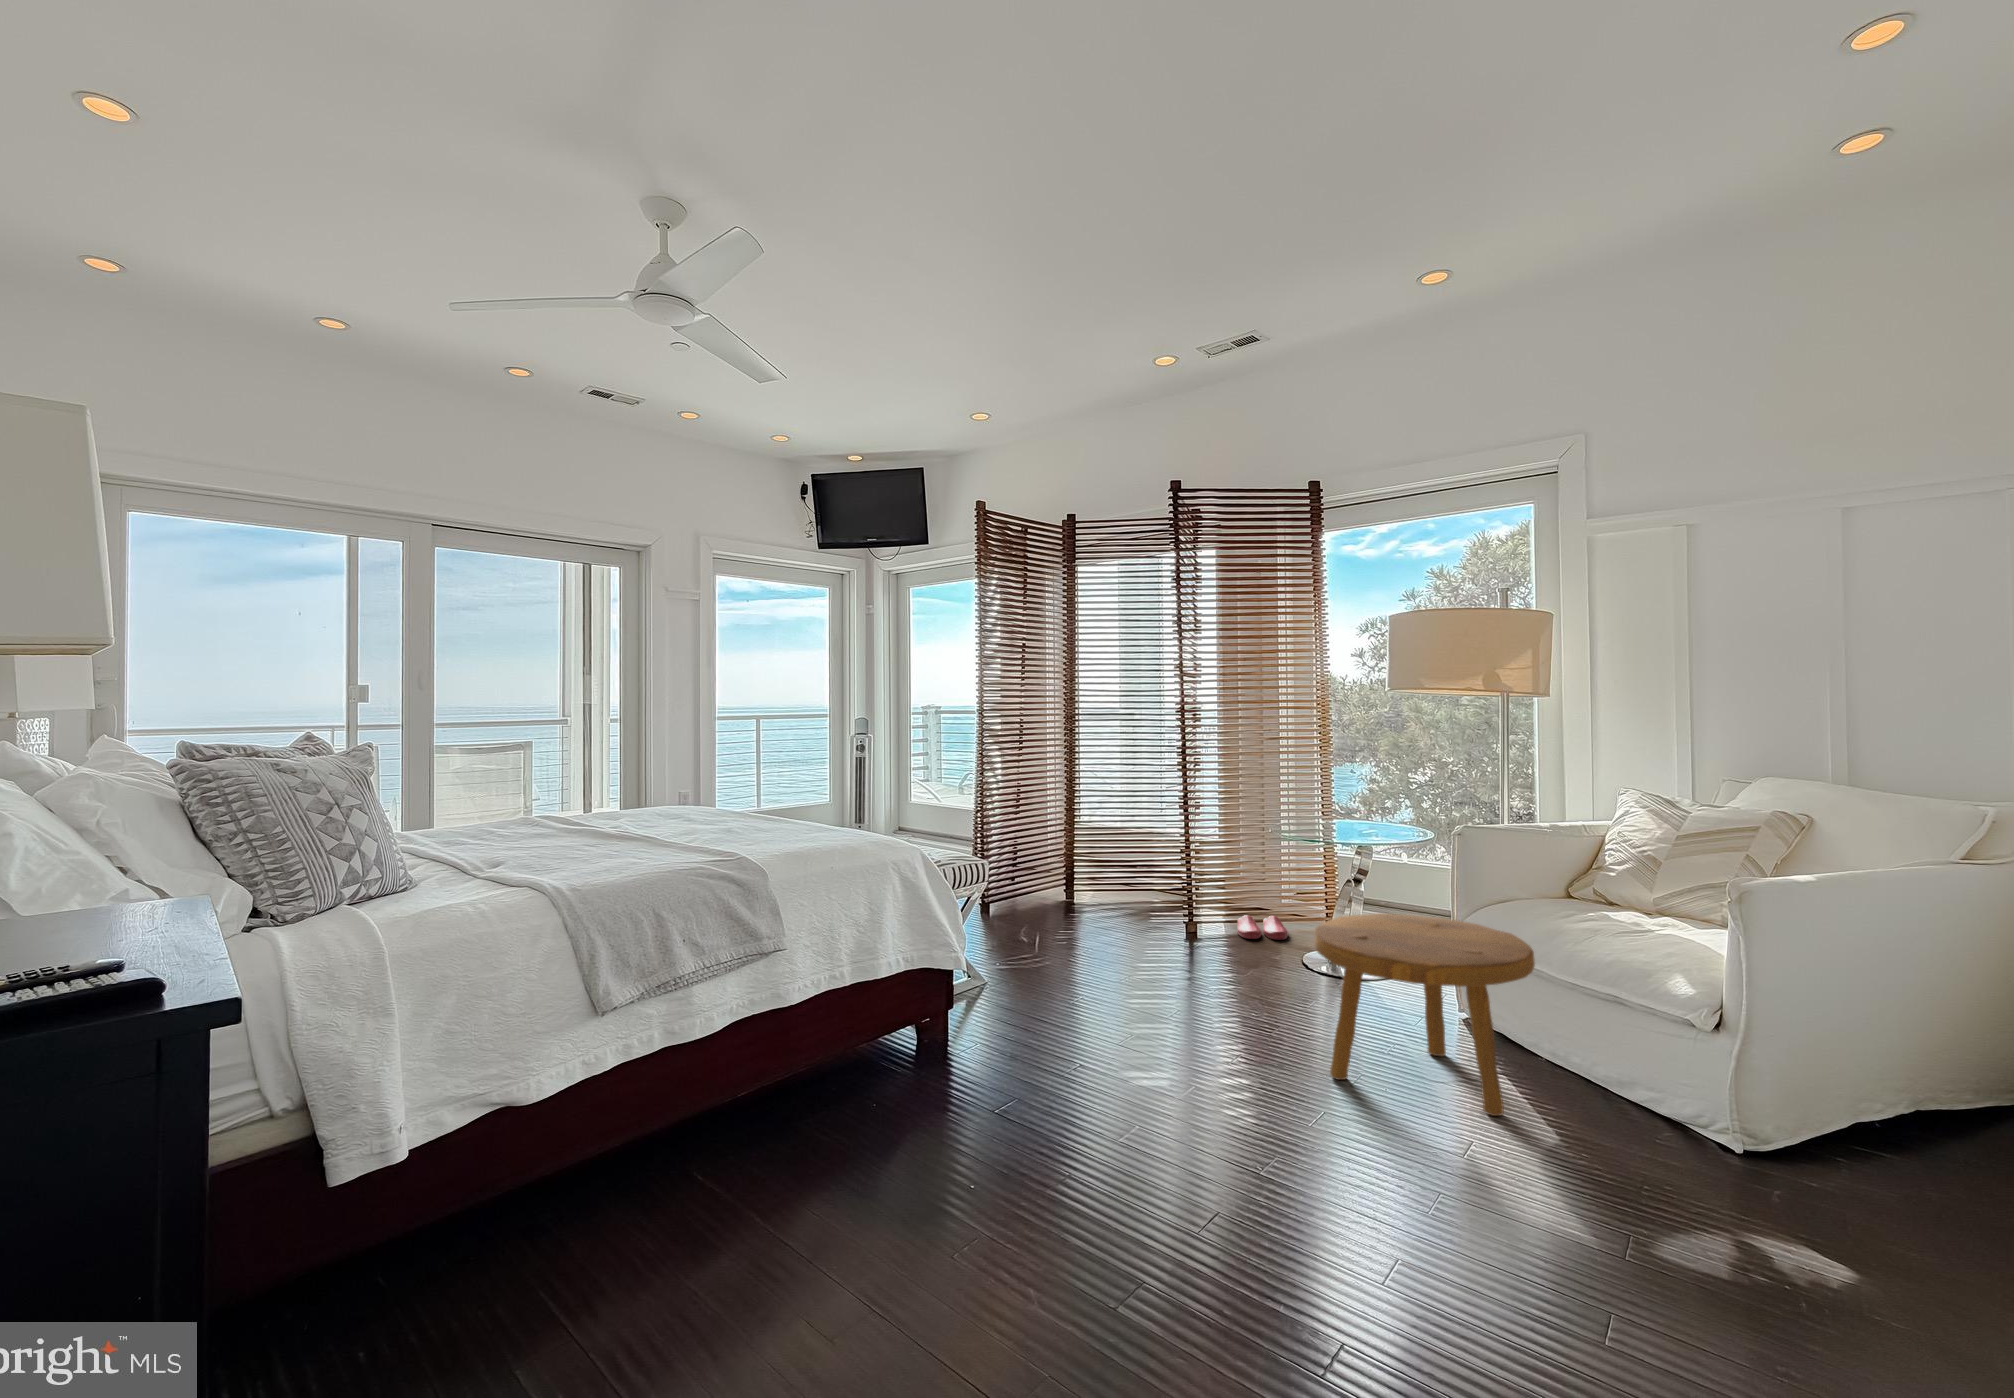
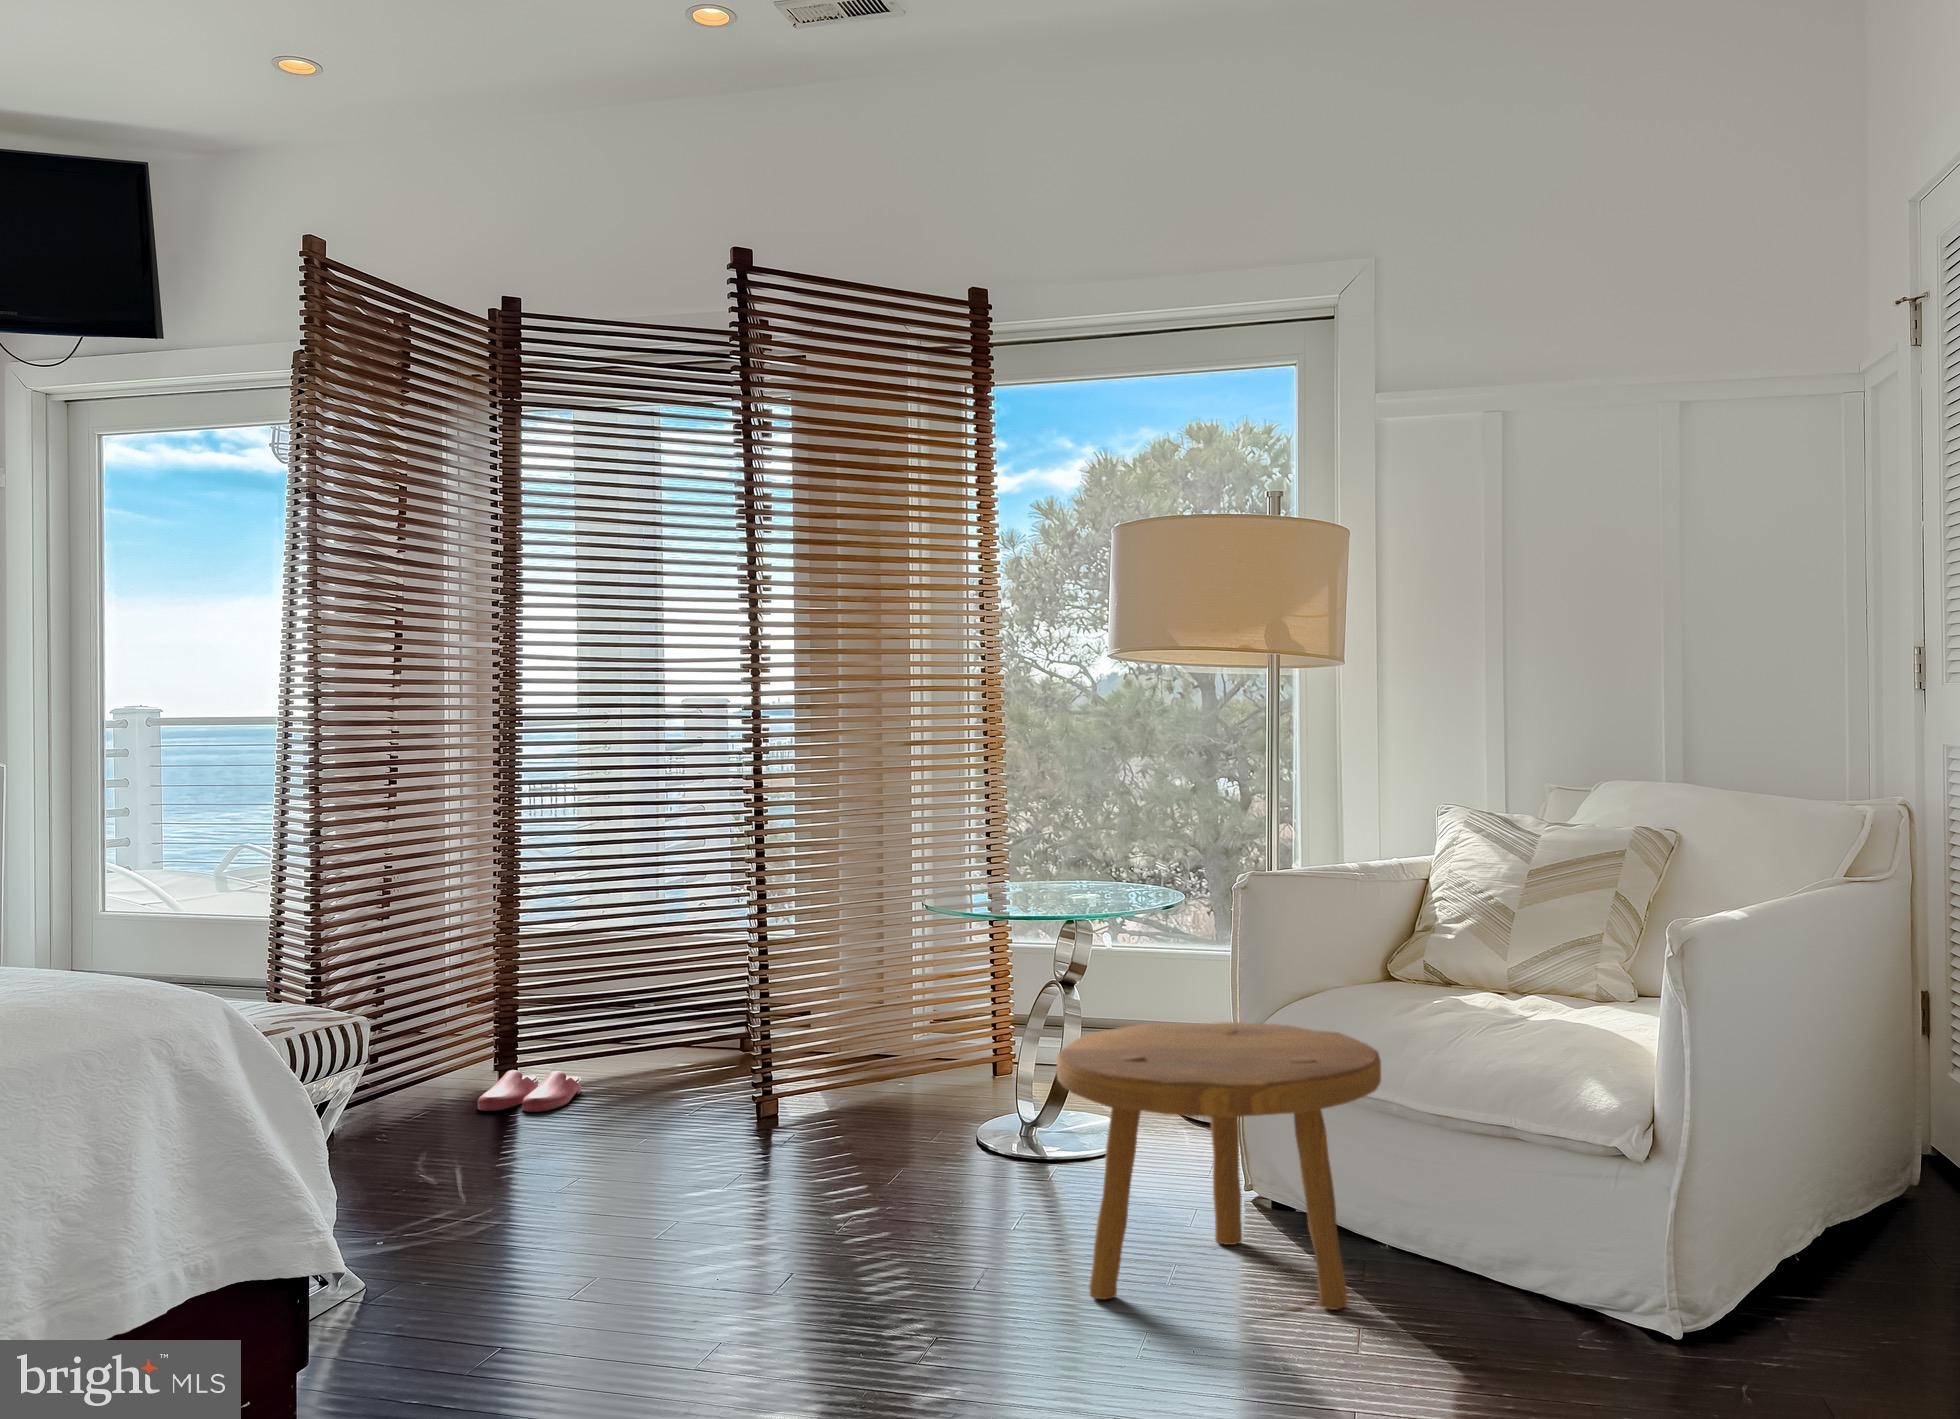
slippers: present [1237,915,1288,940] -> present [478,1070,581,1112]

